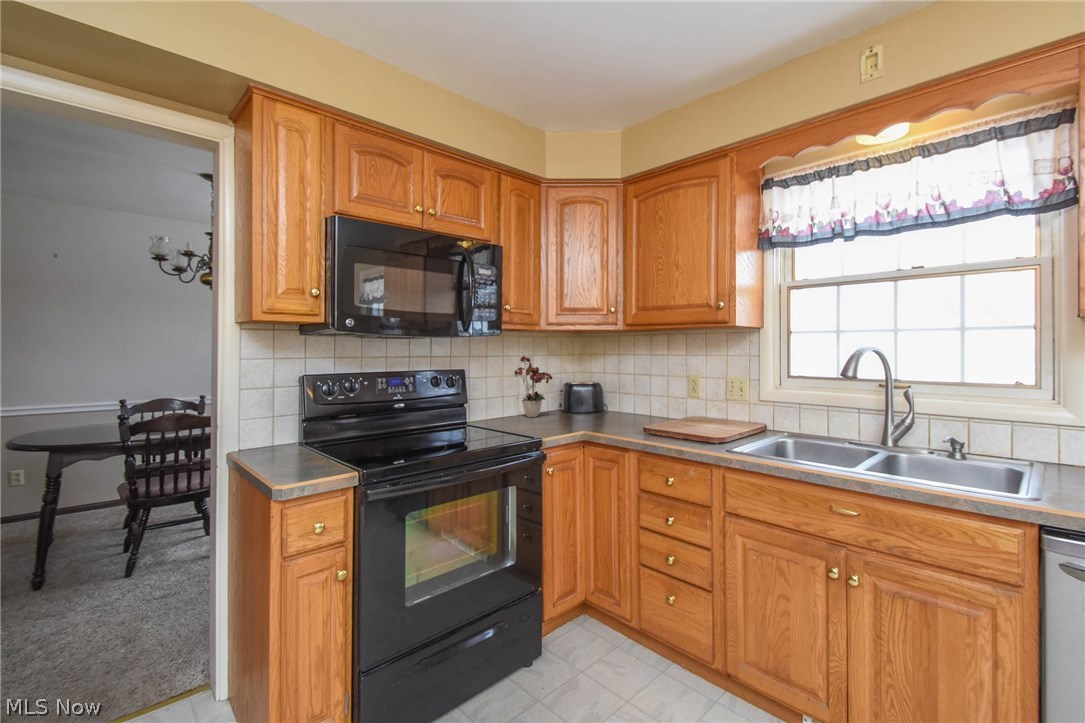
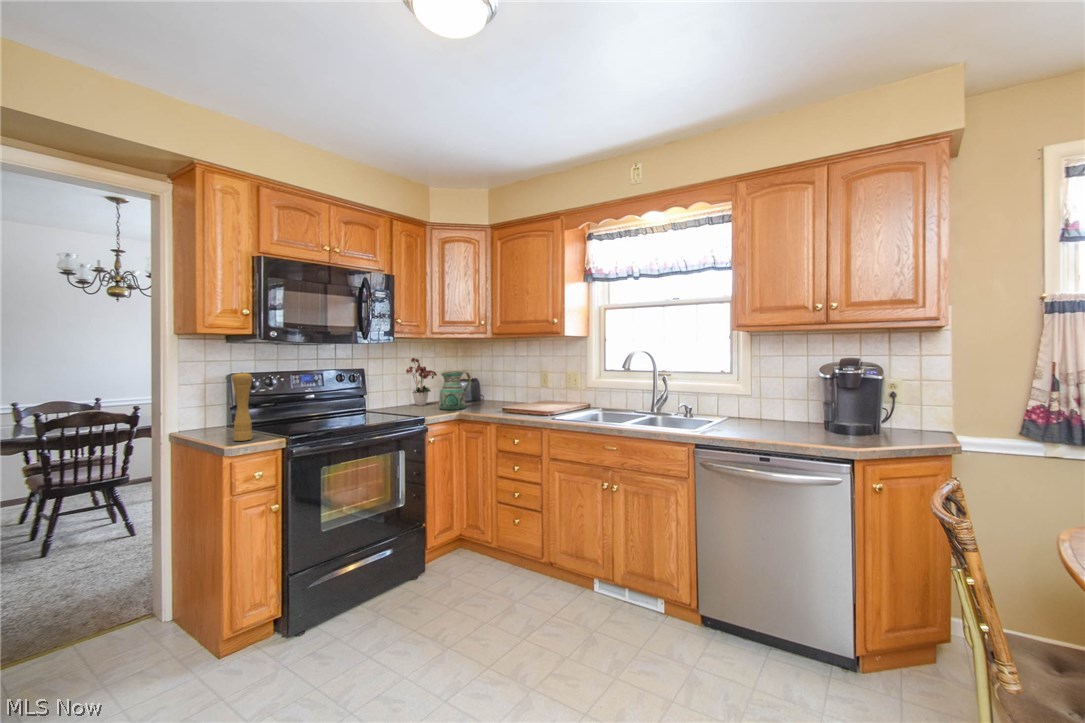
ceramic pitcher: none [558,373,598,426] -> present [439,370,471,410]
pepper mill: none [287,377,315,476] -> present [232,372,252,441]

